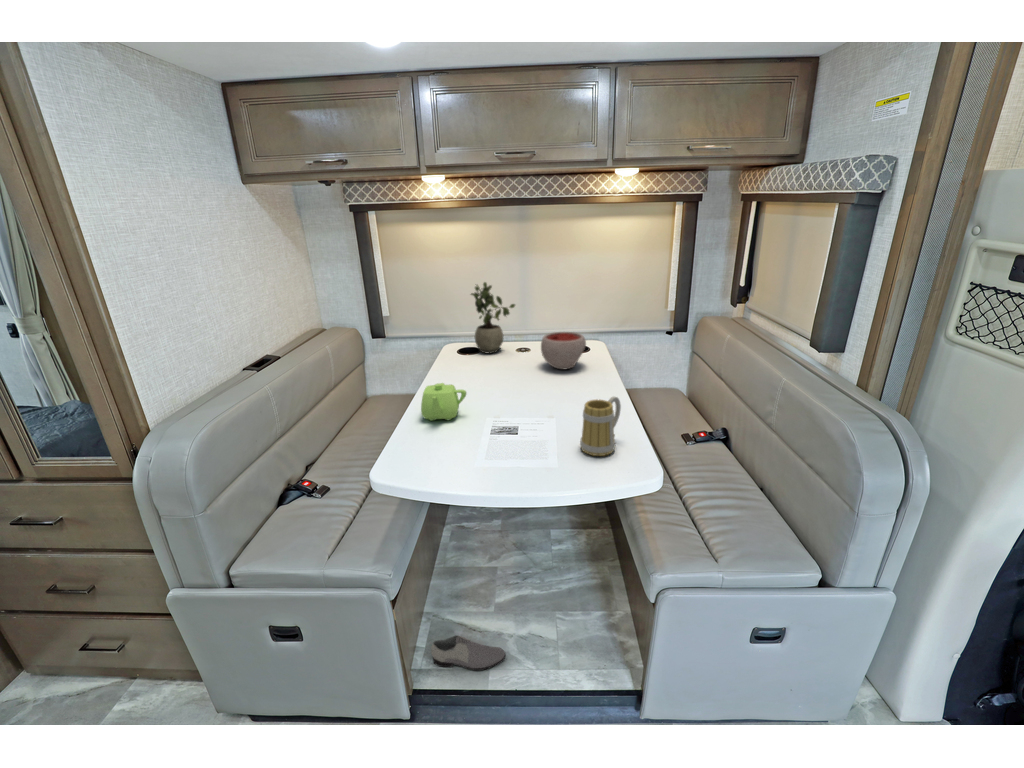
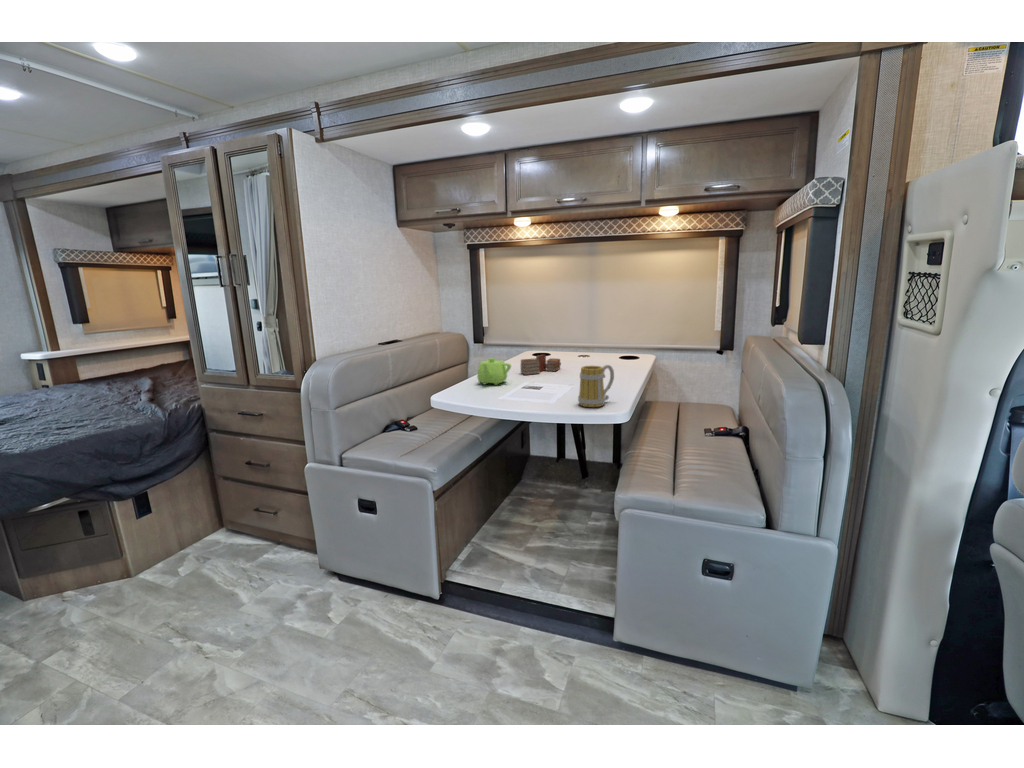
potted plant: present [471,282,515,353] -> none [543,300,576,357]
bowl: present [541,332,586,369] -> none [588,339,626,367]
book: none [466,362,512,394] -> present [521,354,561,375]
shoe: present [431,635,506,671] -> none [465,552,521,582]

